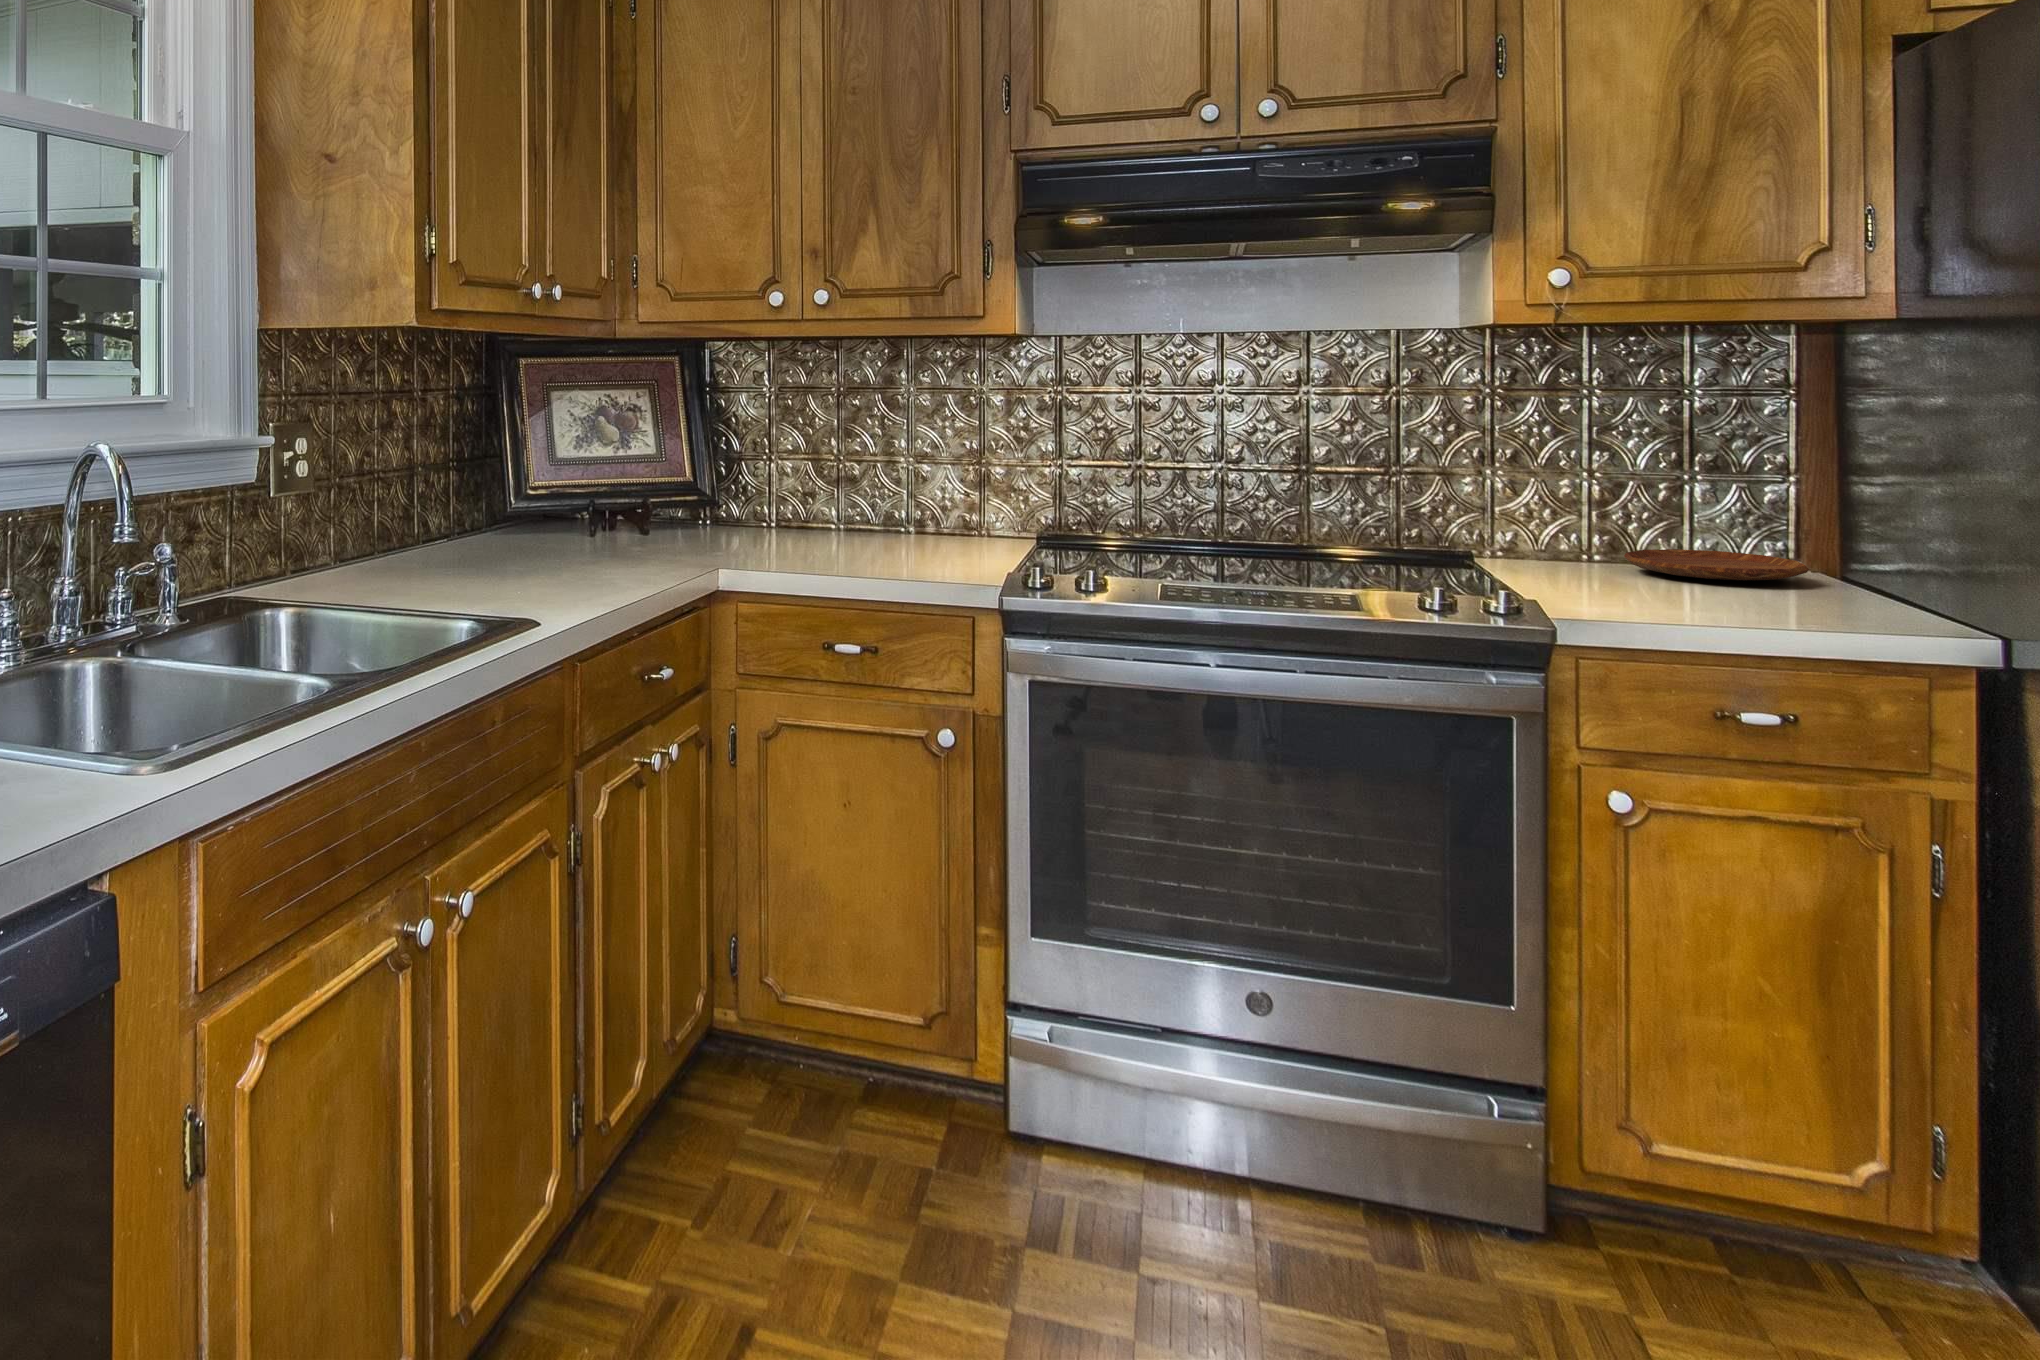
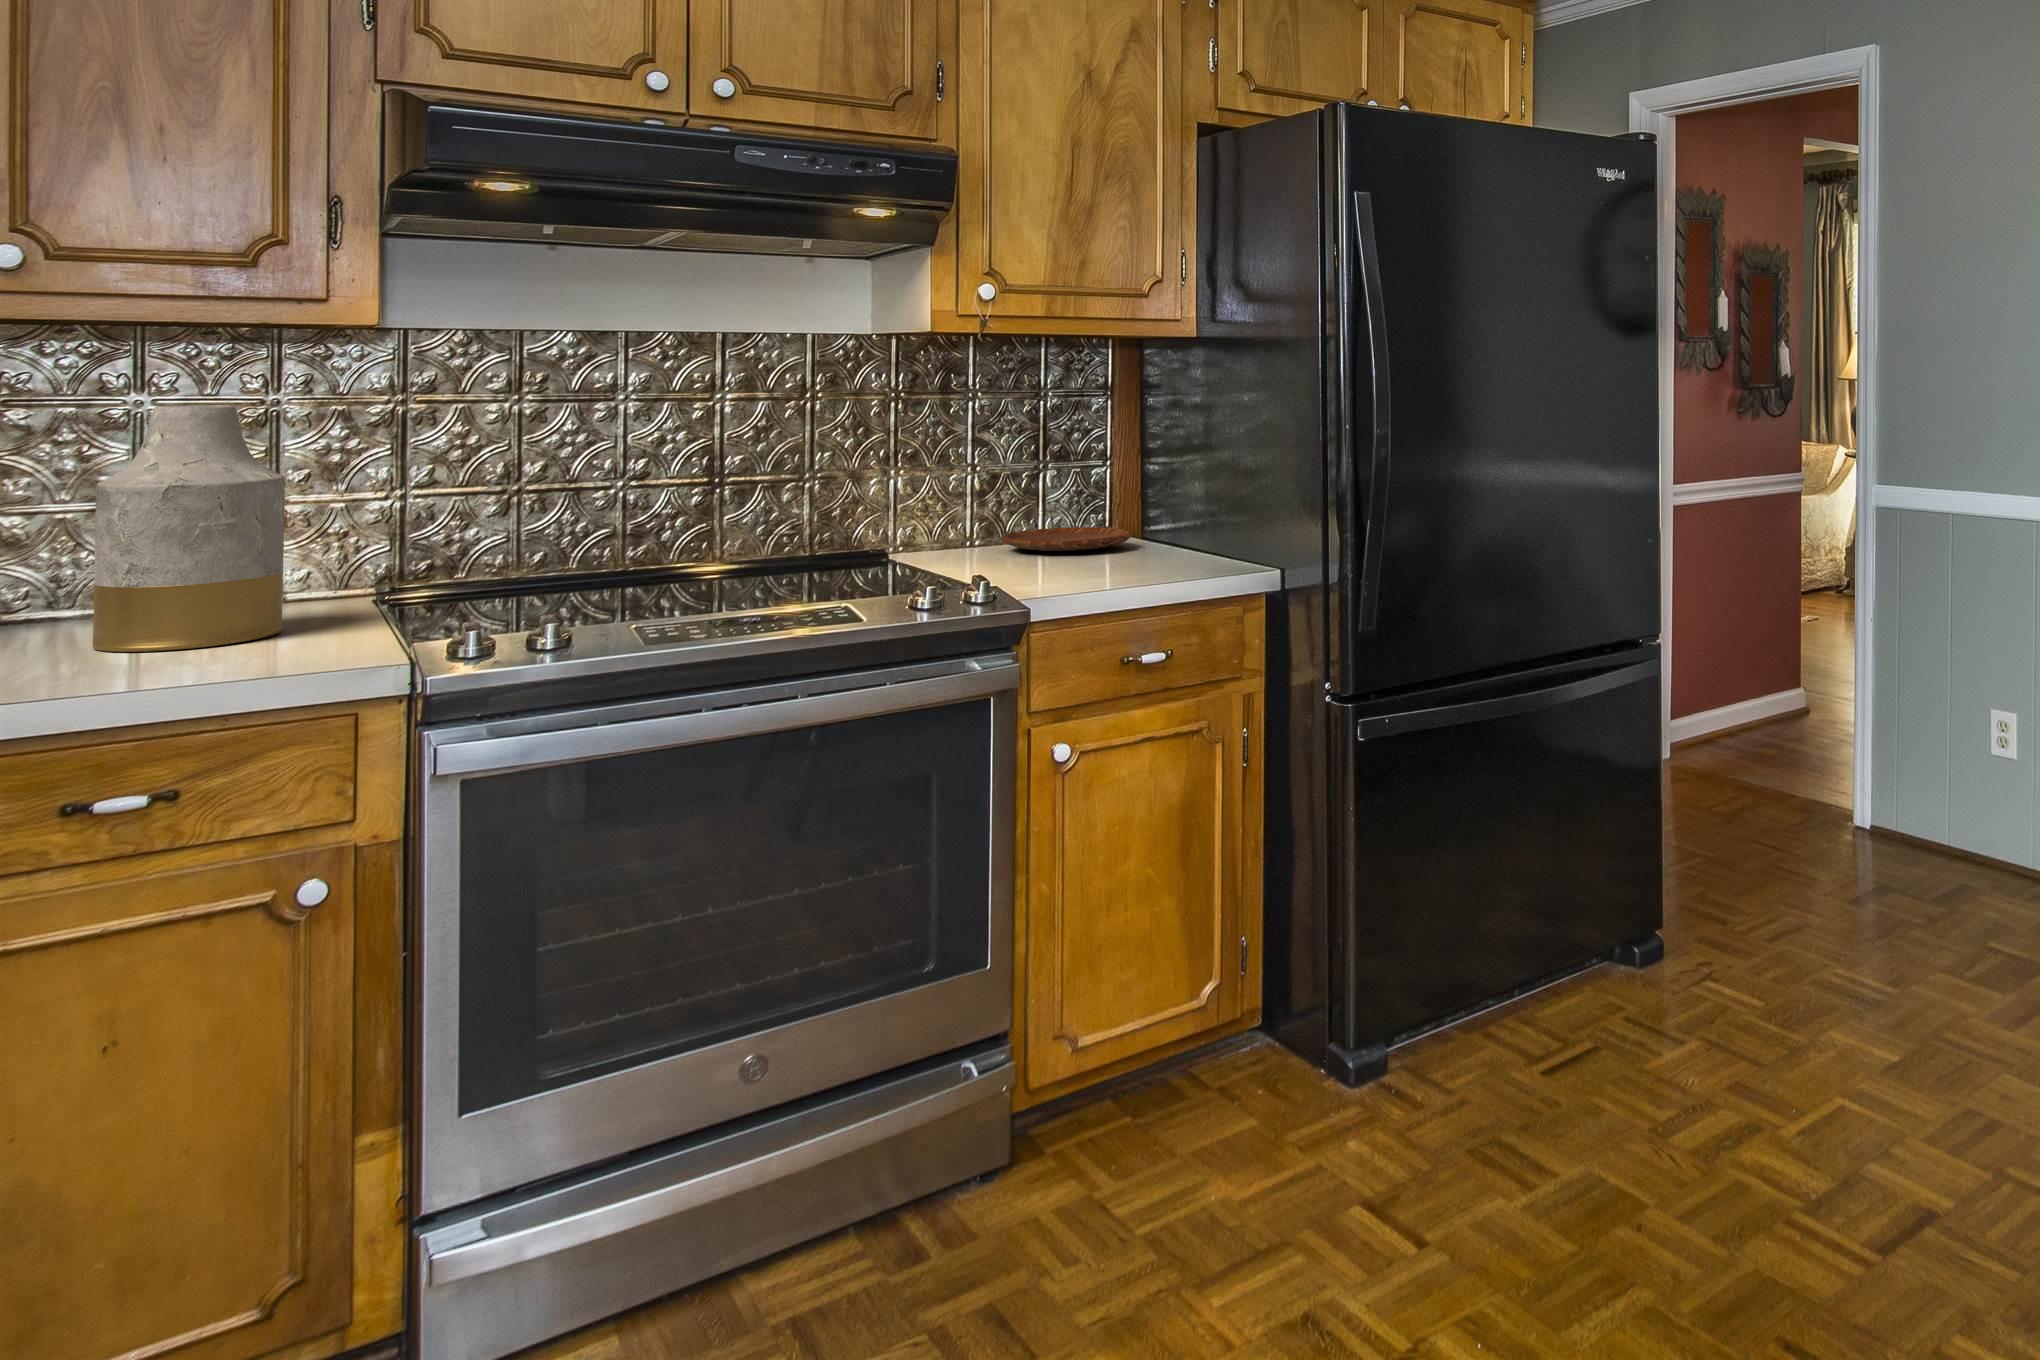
vase: none [866,391,965,557] -> present [93,405,285,652]

